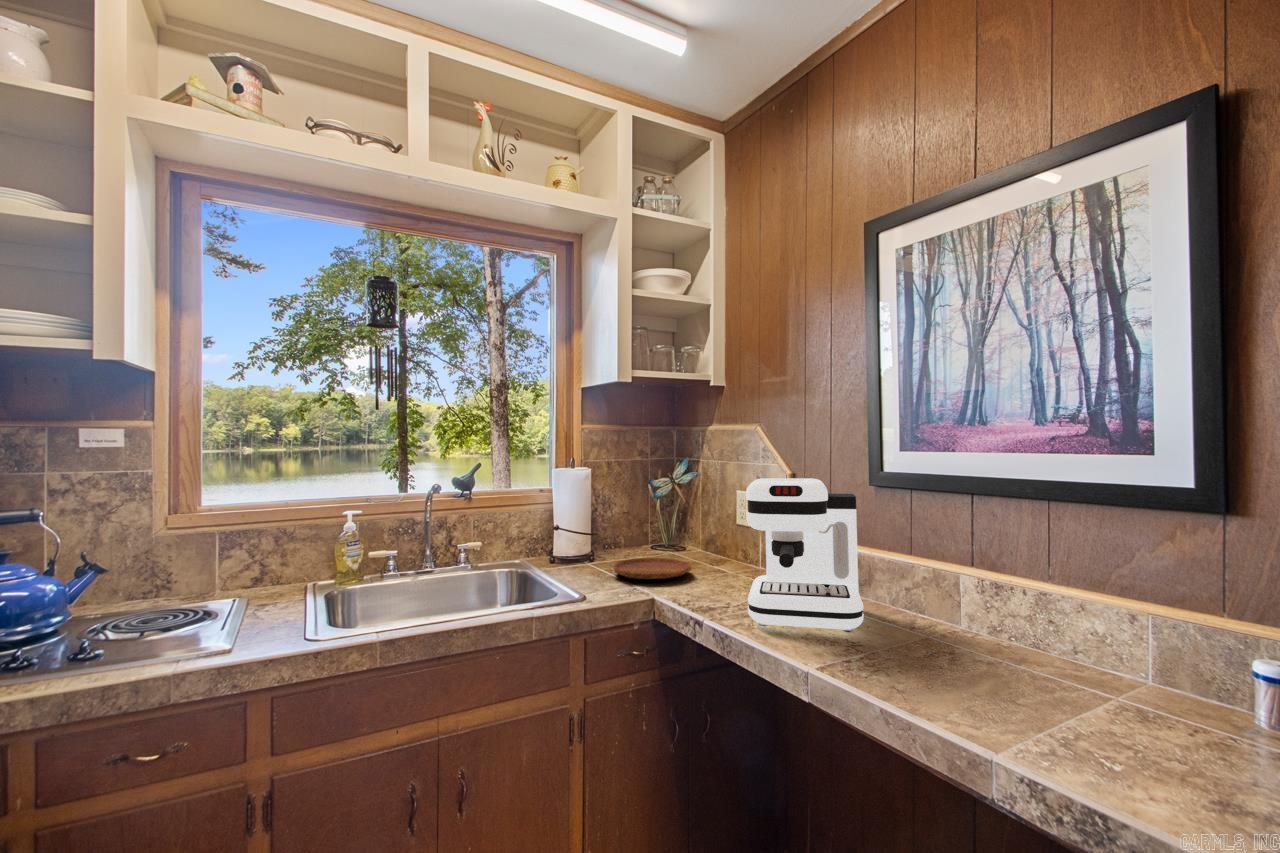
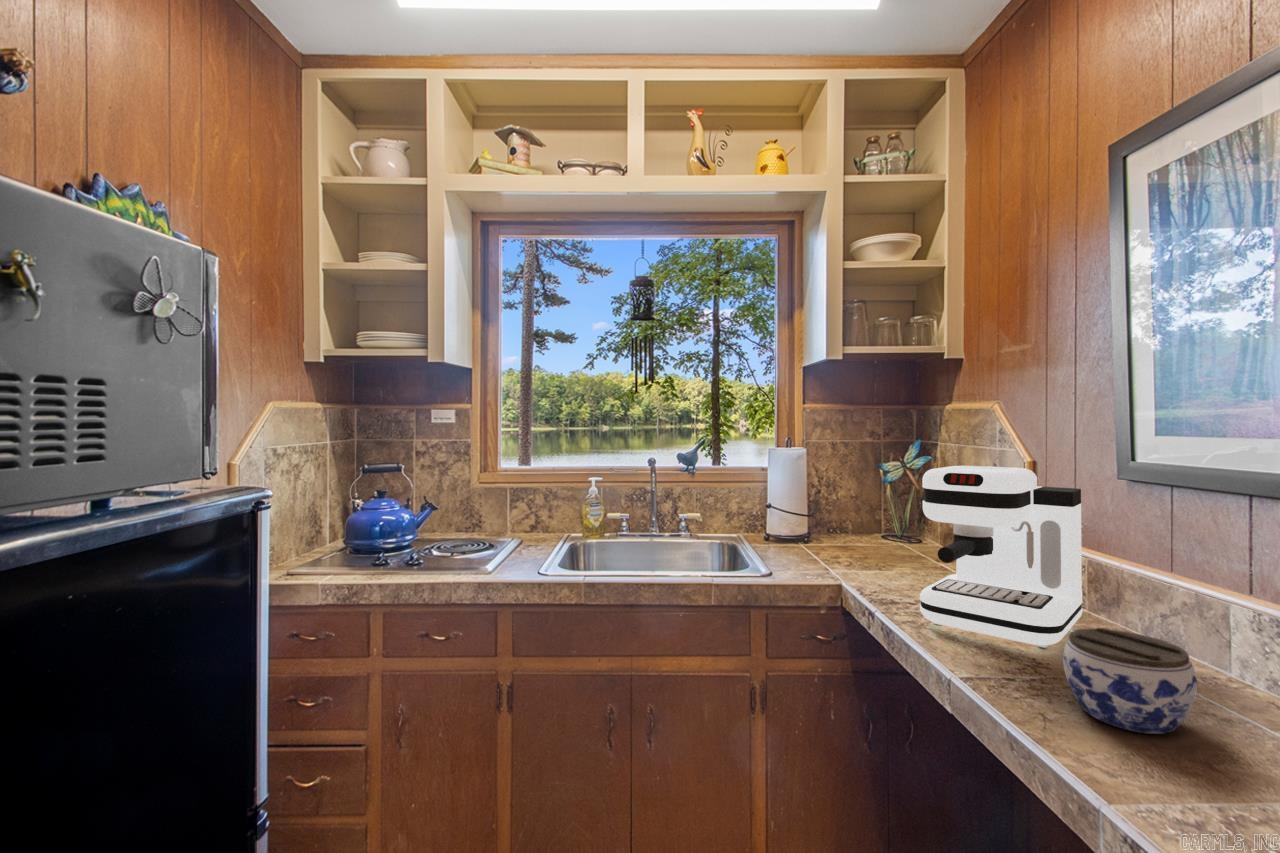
tray: present [613,558,691,579] -> none [815,545,902,567]
jar: none [900,607,994,689] -> present [1063,628,1197,734]

